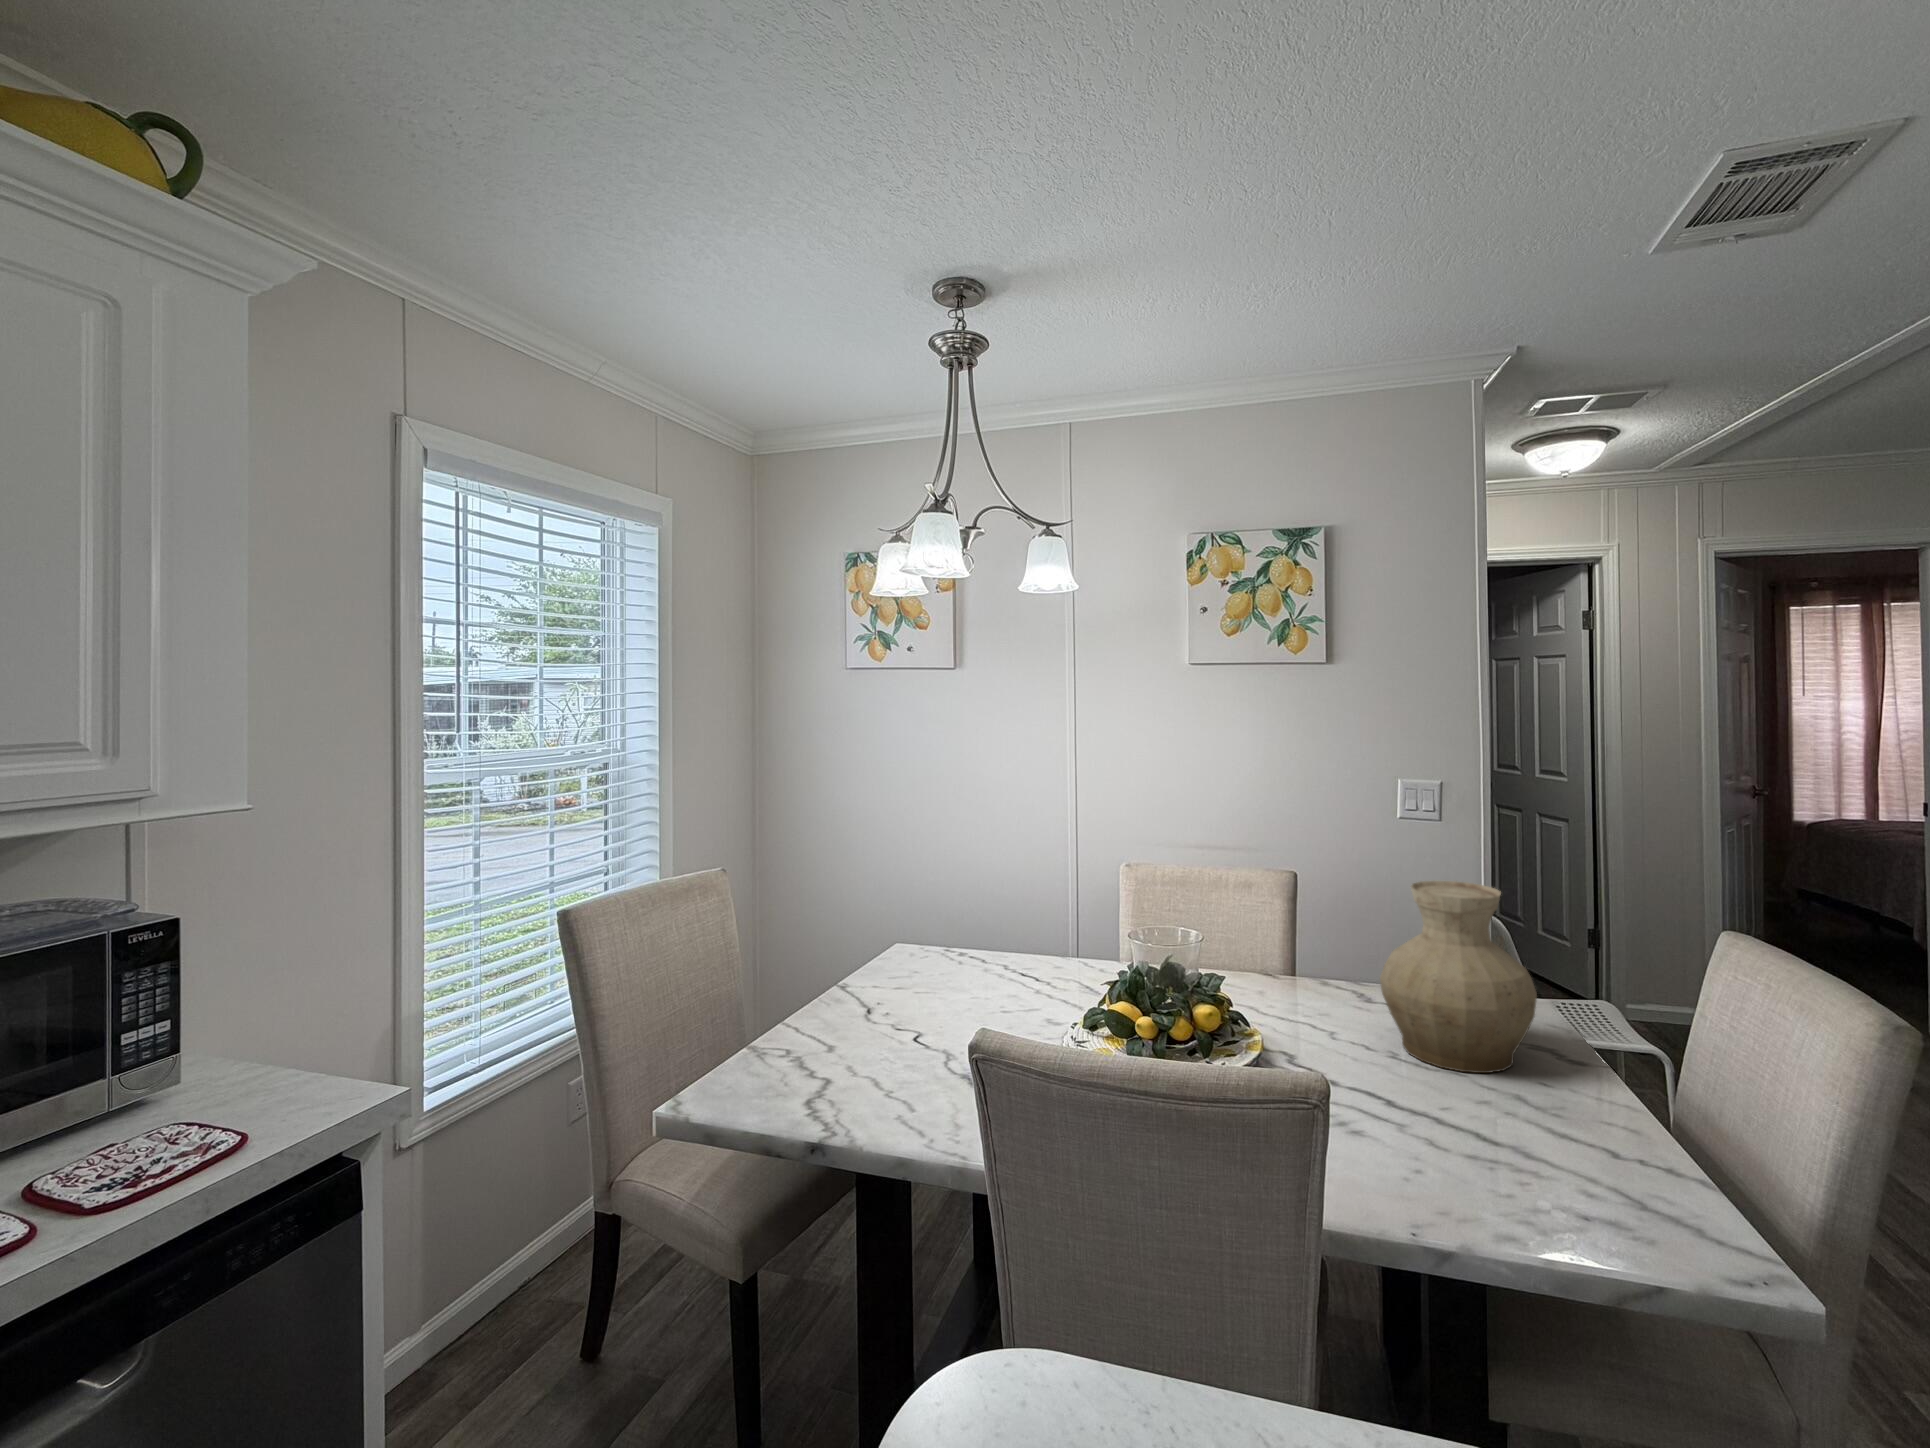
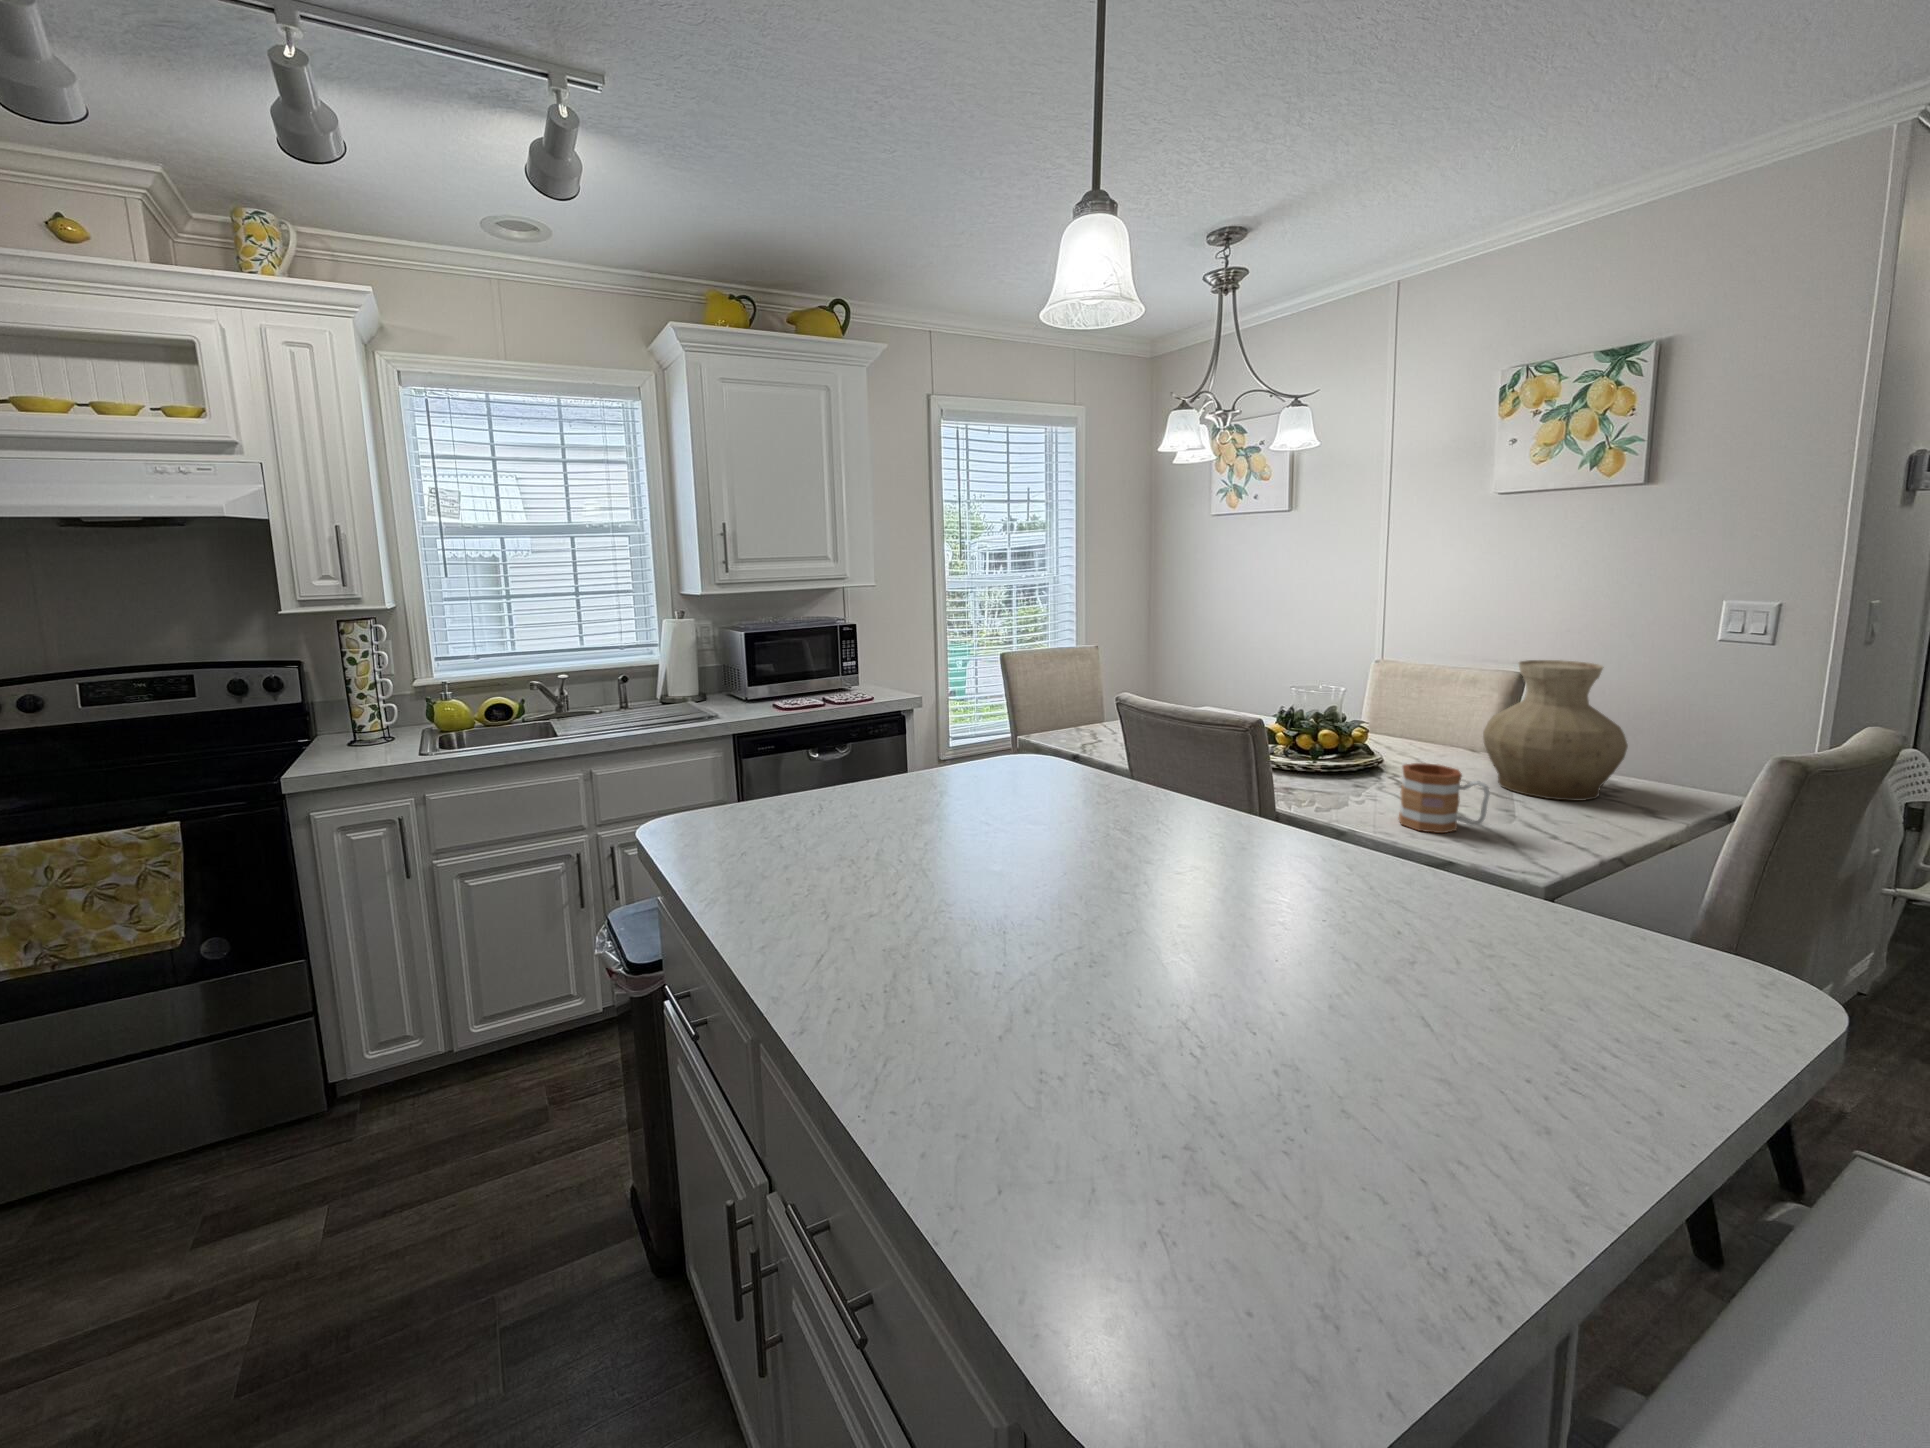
mug: none [1450,1078,1573,1207] -> present [1399,763,1490,833]

